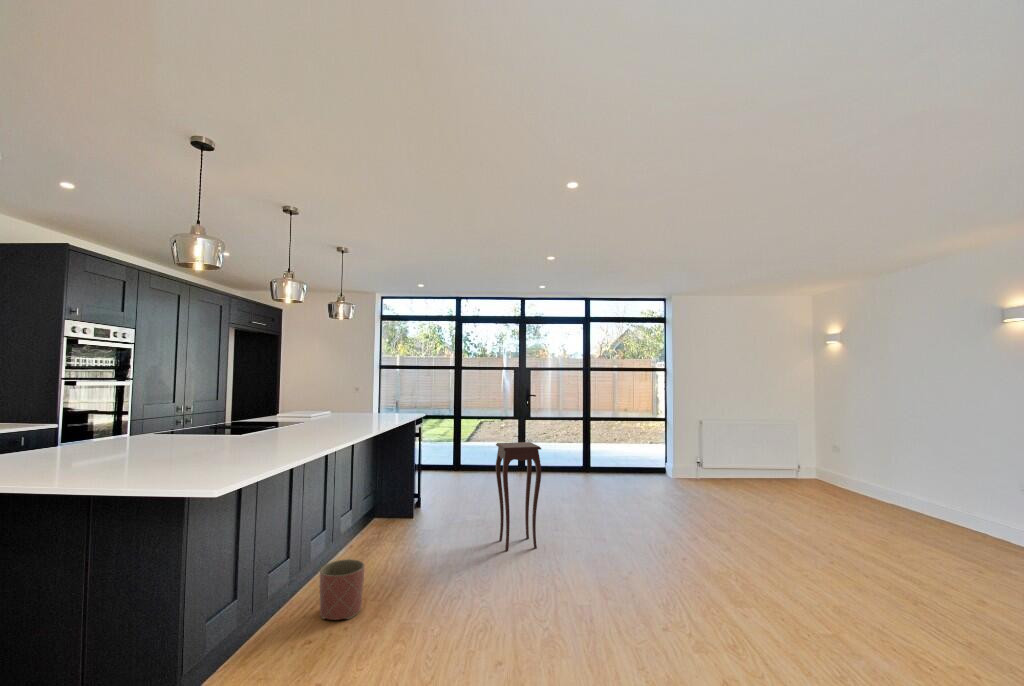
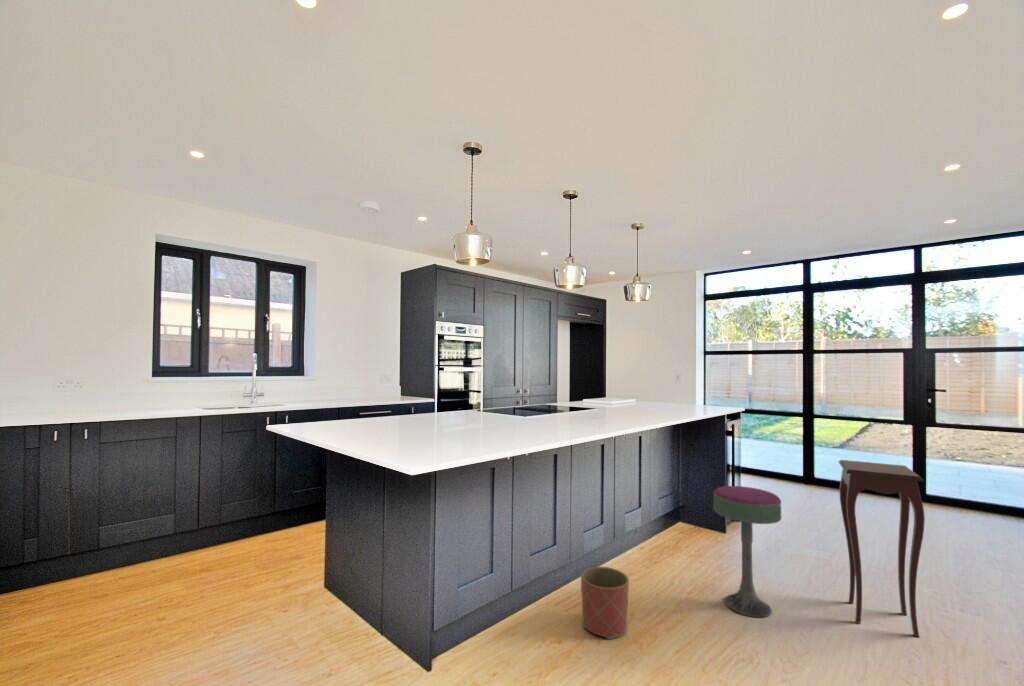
bar stool: none [420,471,467,568] -> present [713,486,781,617]

